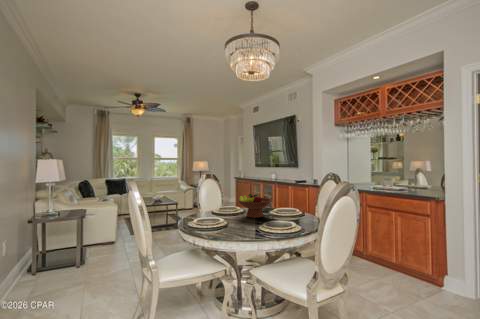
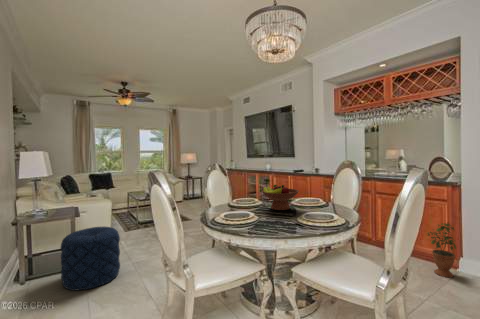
pouf: none [65,227,117,282] -> present [61,227,120,290]
potted plant: none [408,235,437,293] -> present [428,223,456,277]

